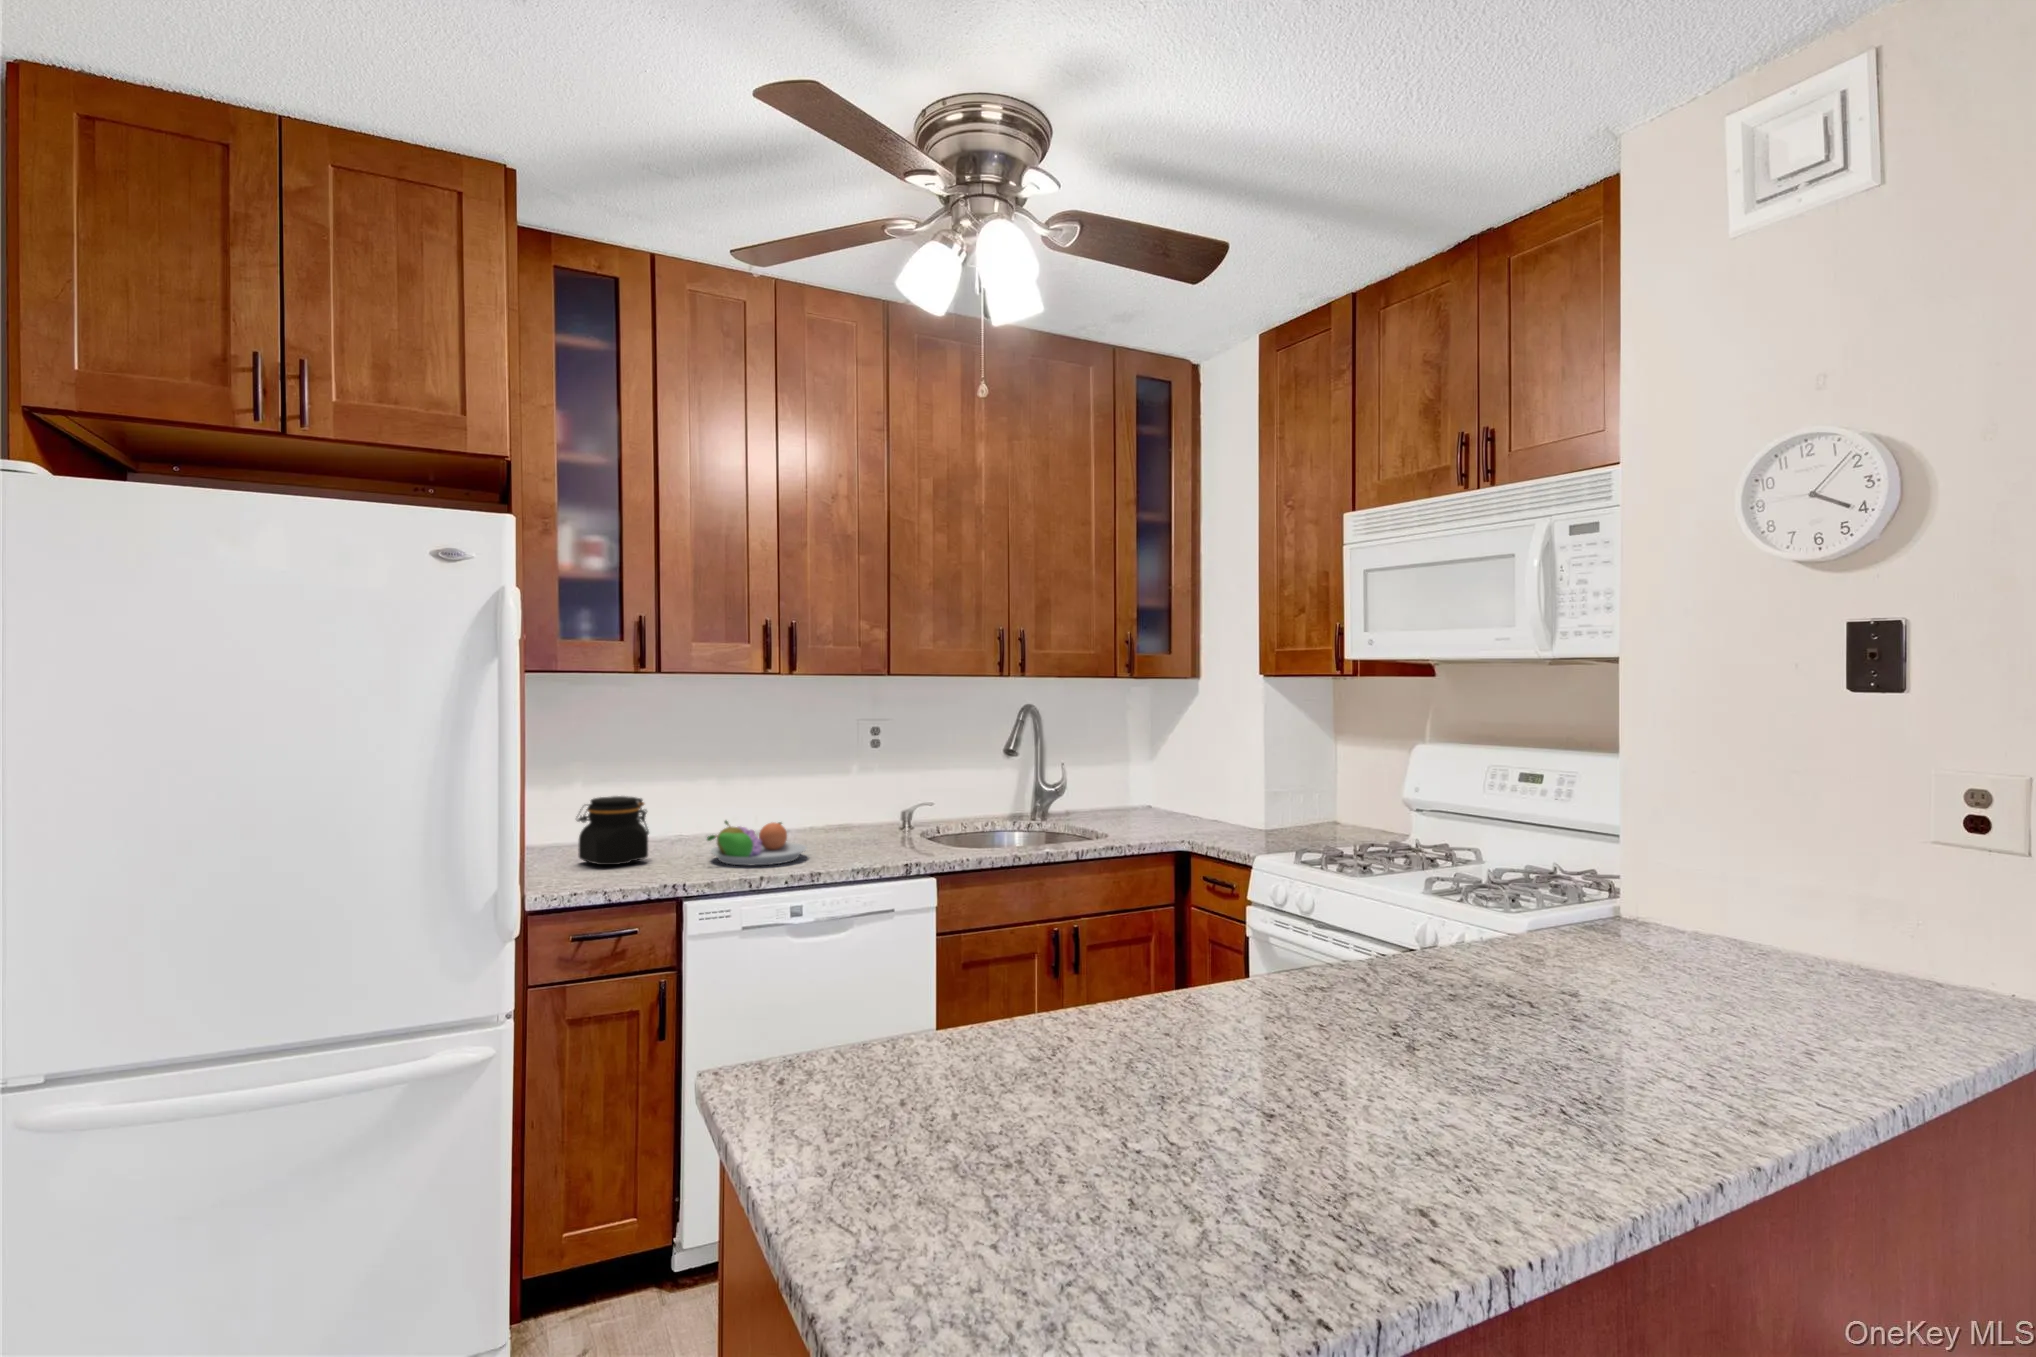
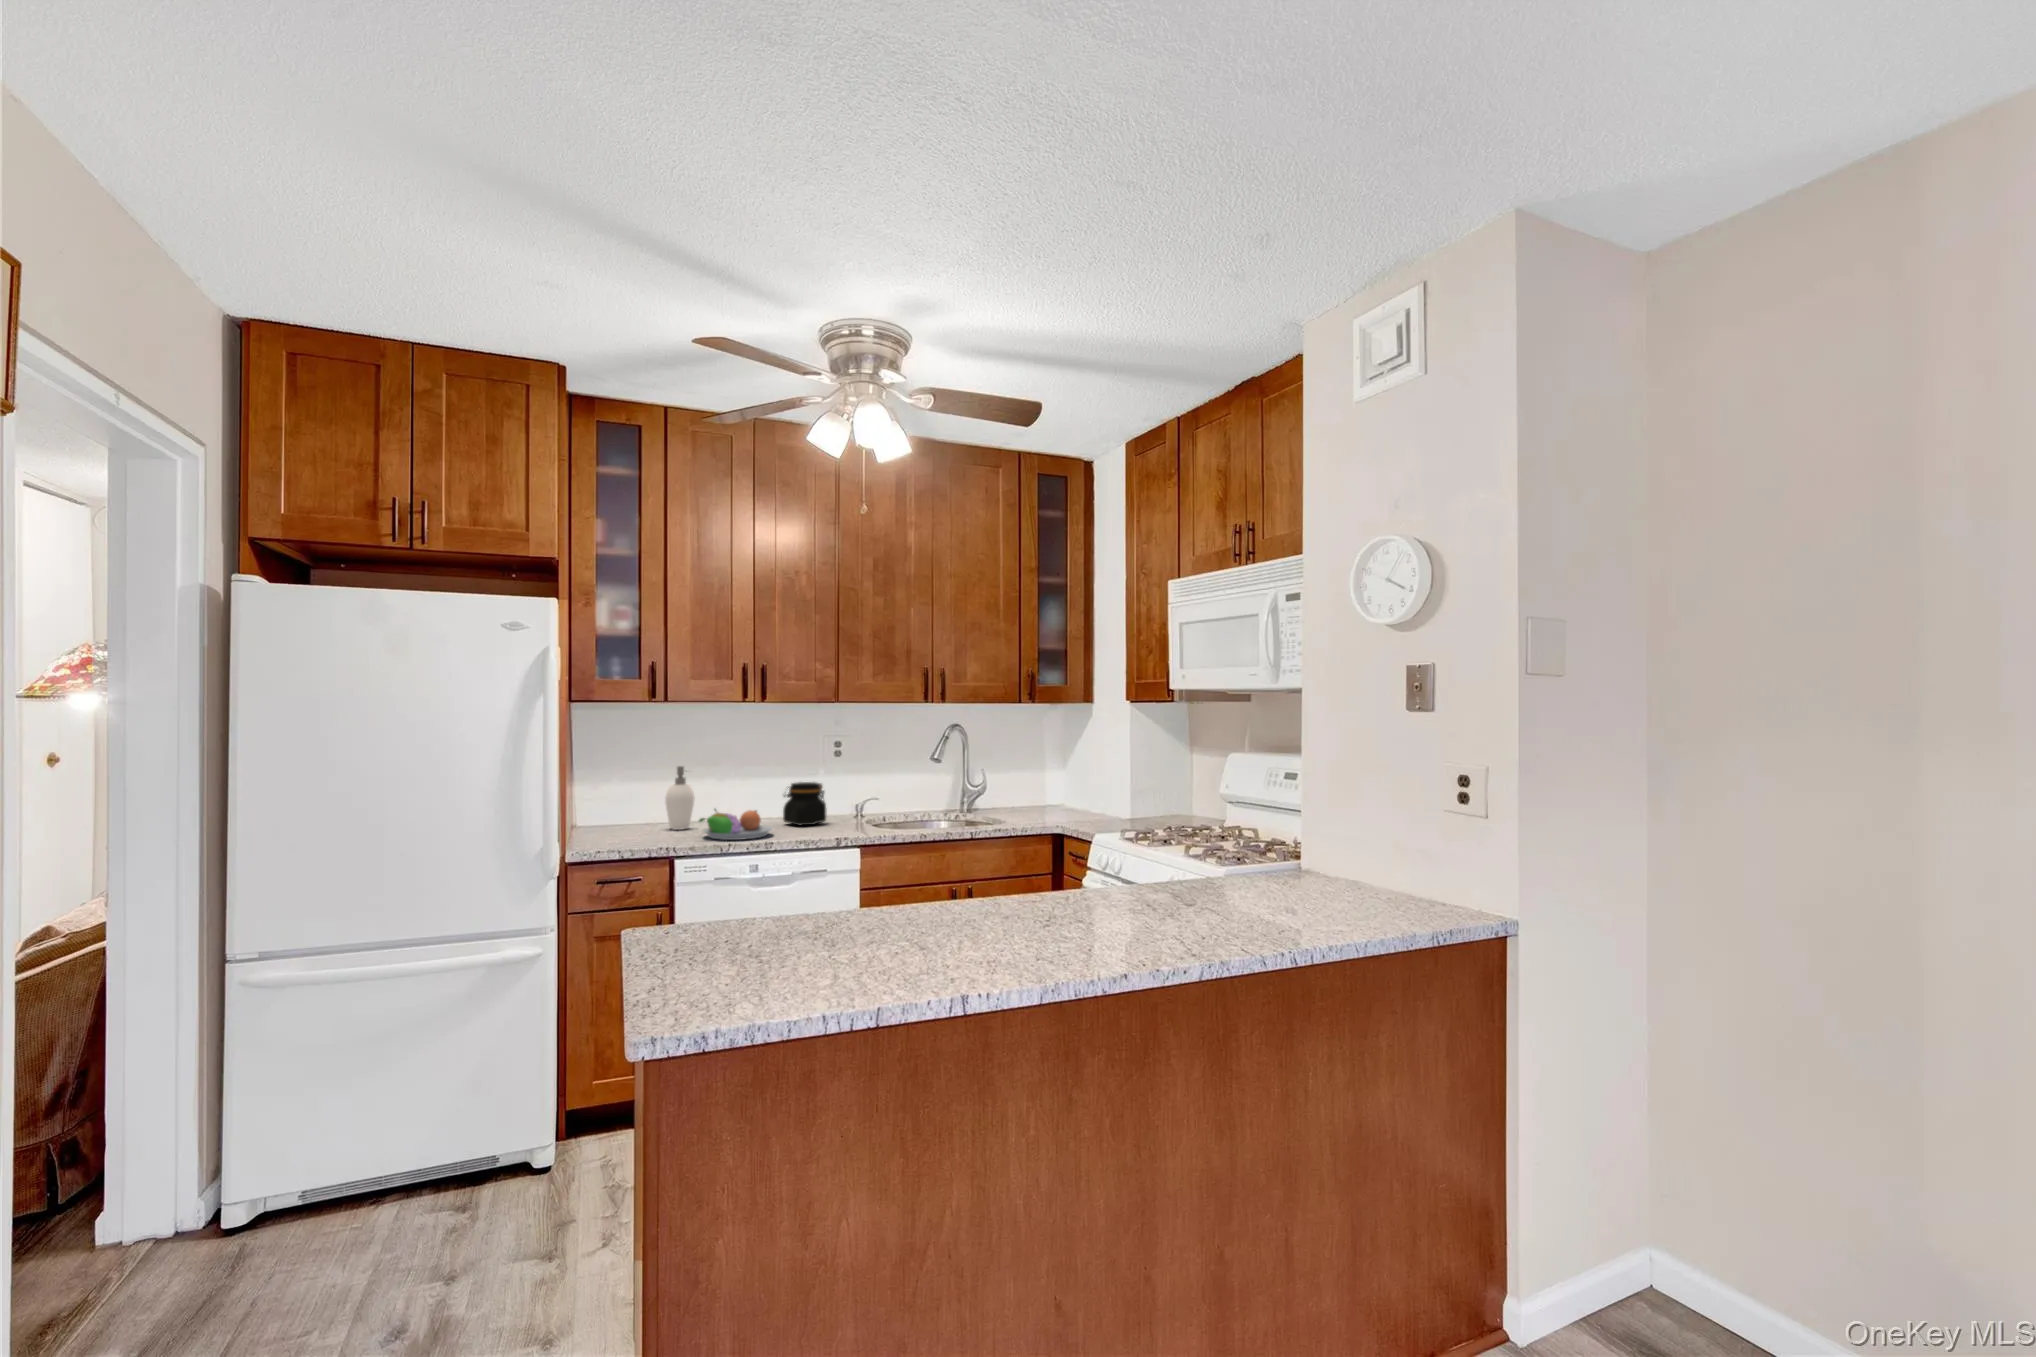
soap dispenser: none [652,761,692,848] -> present [665,766,695,830]
jar: present [577,796,649,865] -> present [783,782,826,825]

